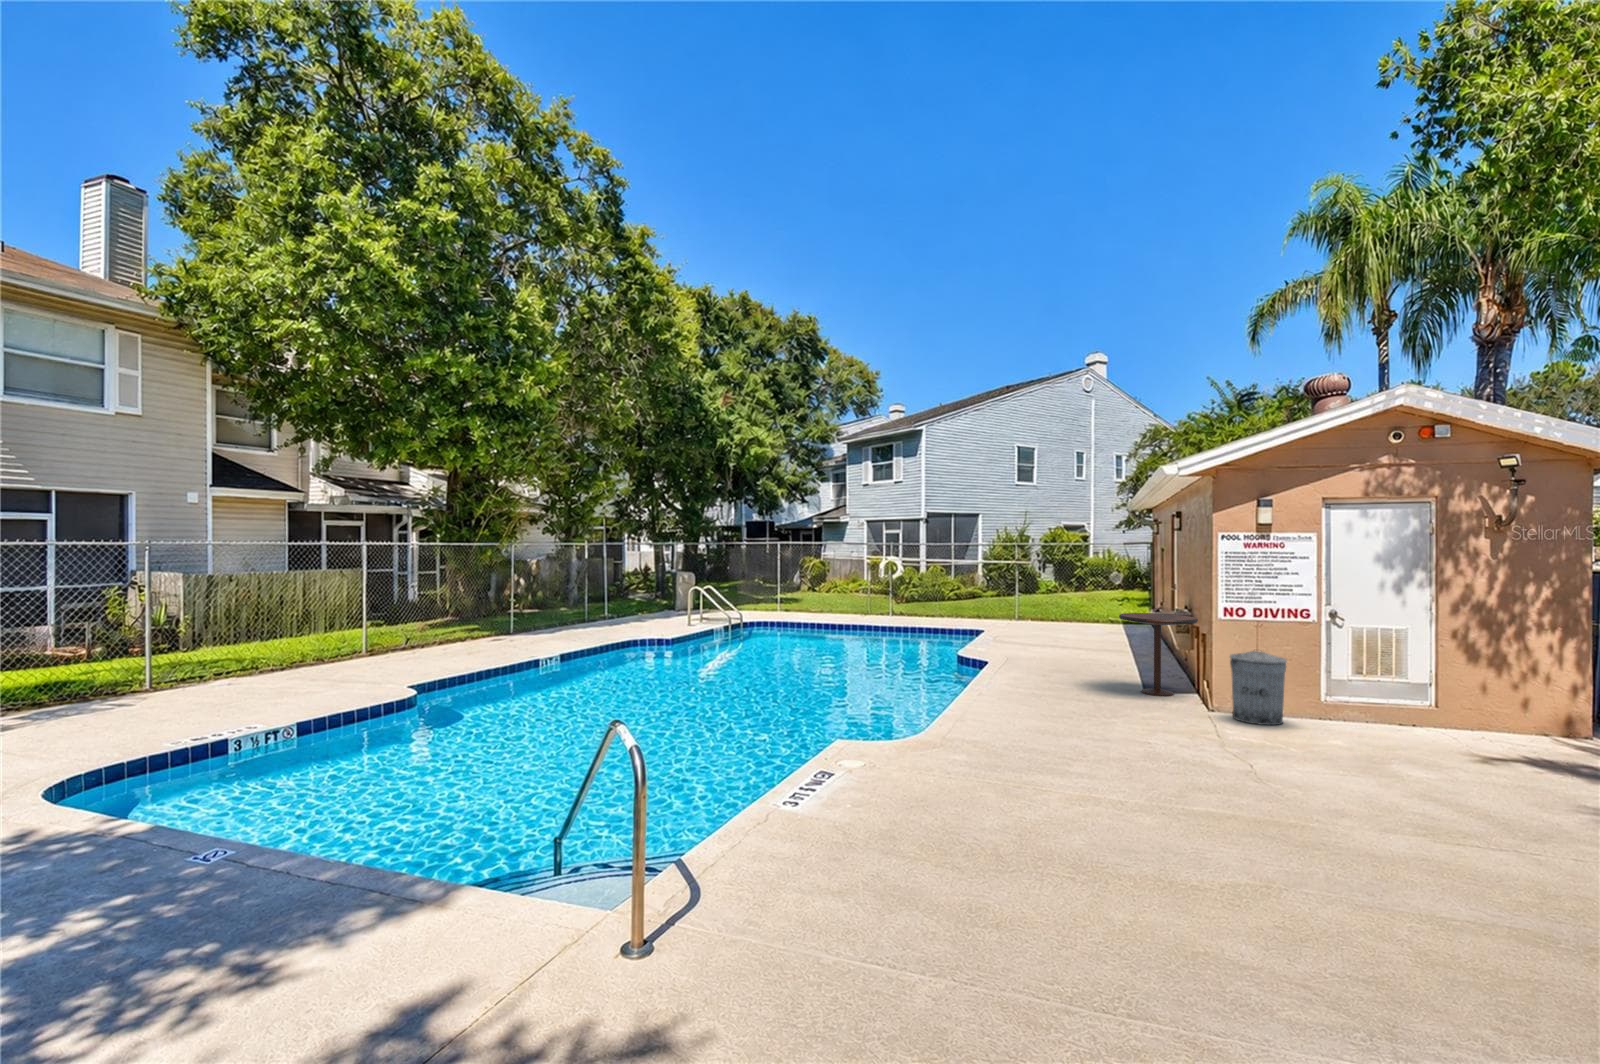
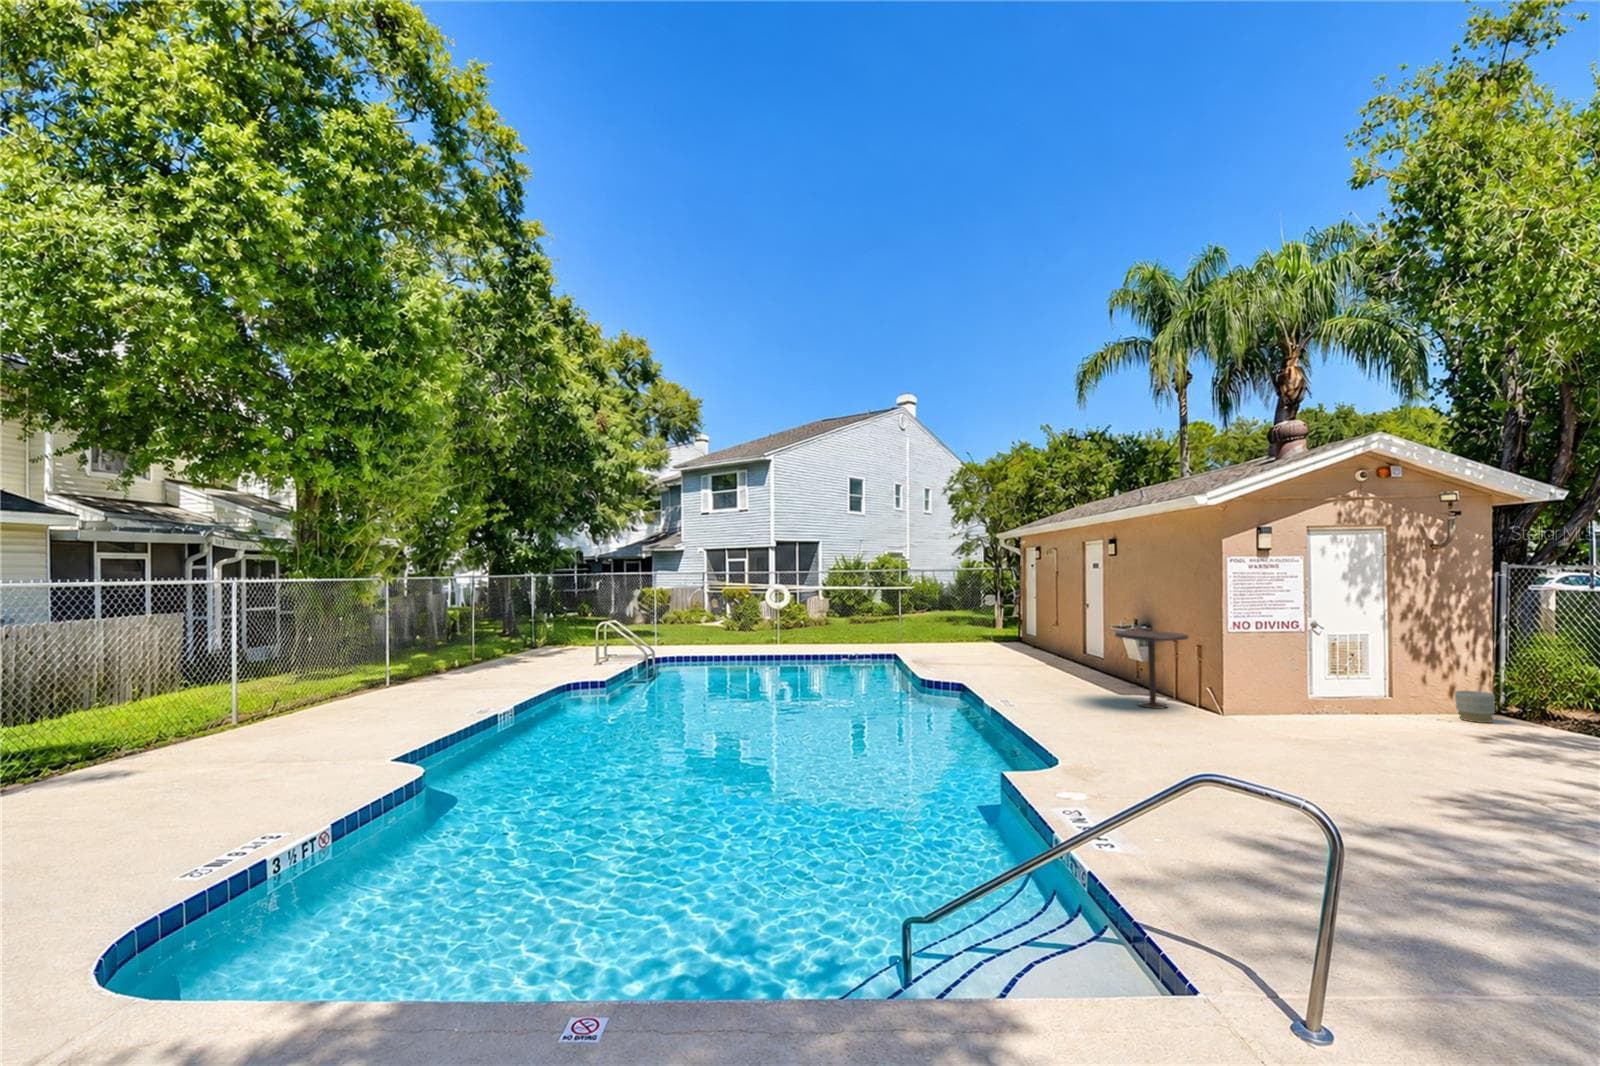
trash can: present [1230,651,1287,725] -> none [1247,660,1301,729]
planter: none [1521,703,1571,744] -> present [1455,691,1495,723]

